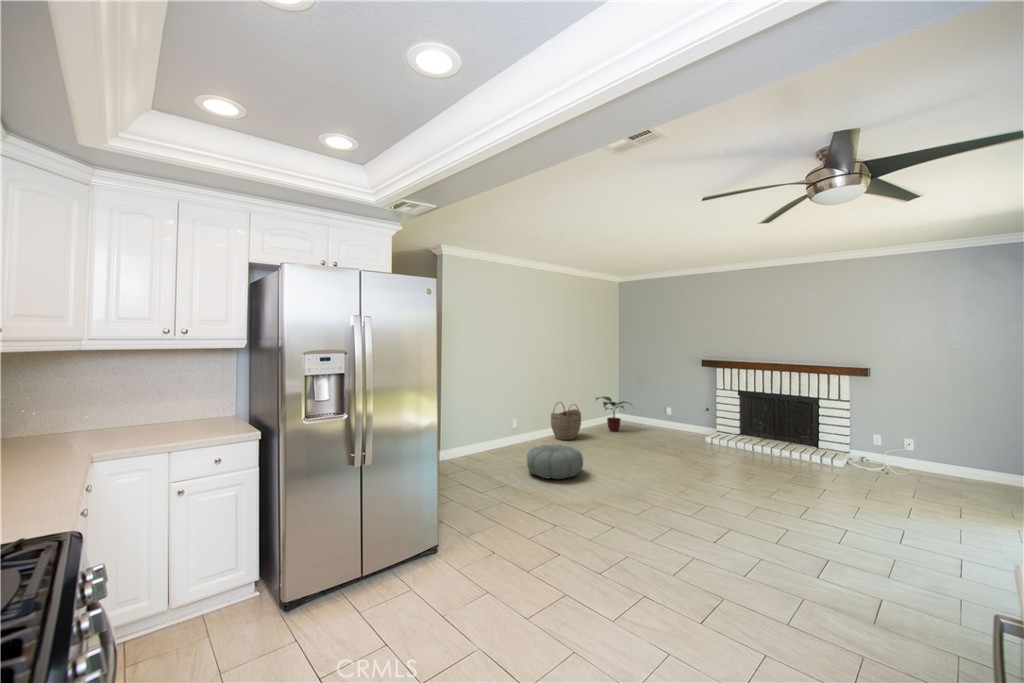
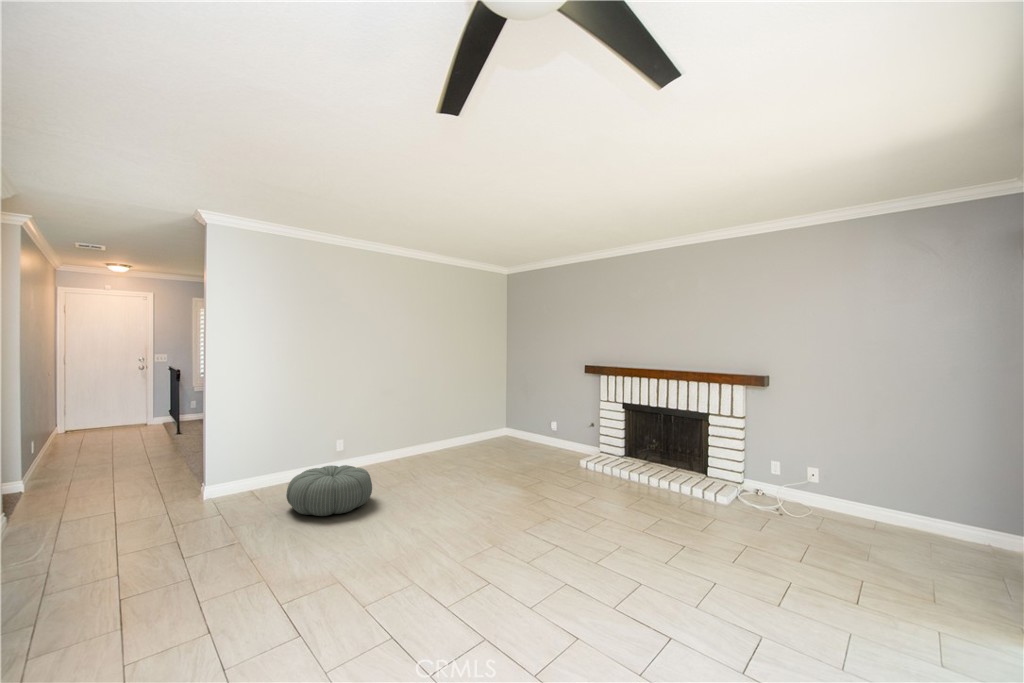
potted plant: present [596,396,628,432] -> none [466,407,508,450]
woven basket: present [551,402,581,440] -> none [394,411,434,459]

